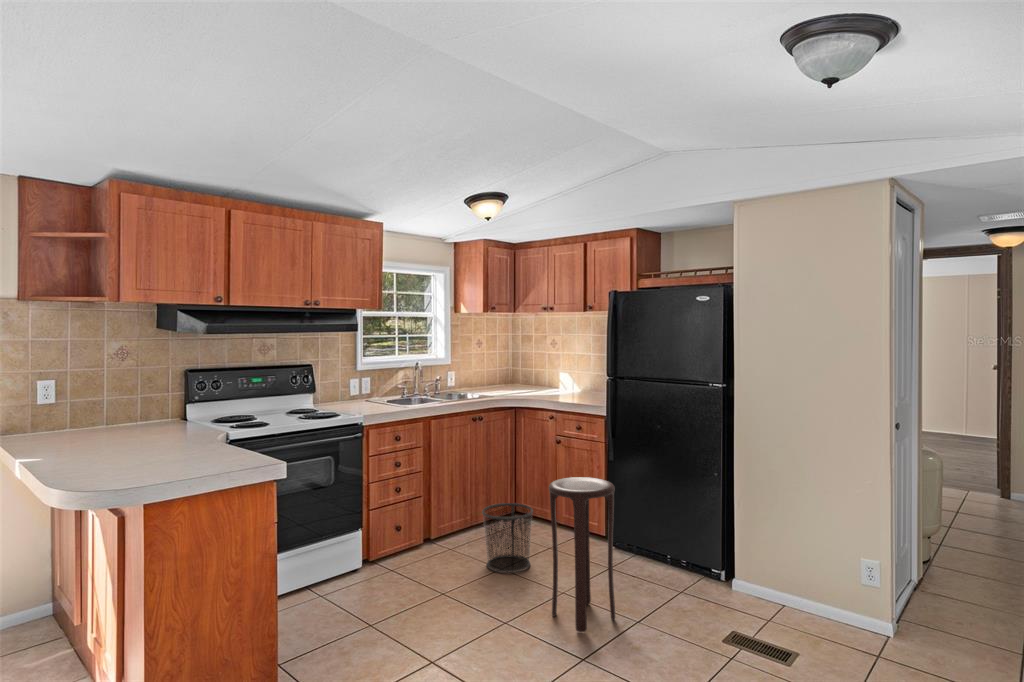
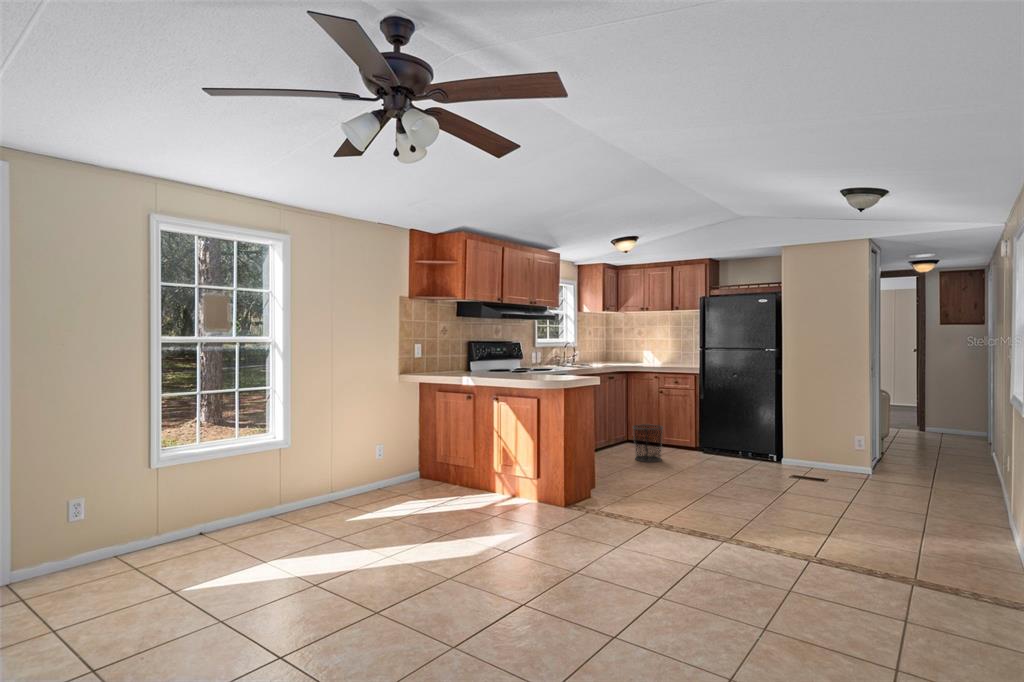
stool: present [549,477,616,632] -> none [691,399,729,478]

